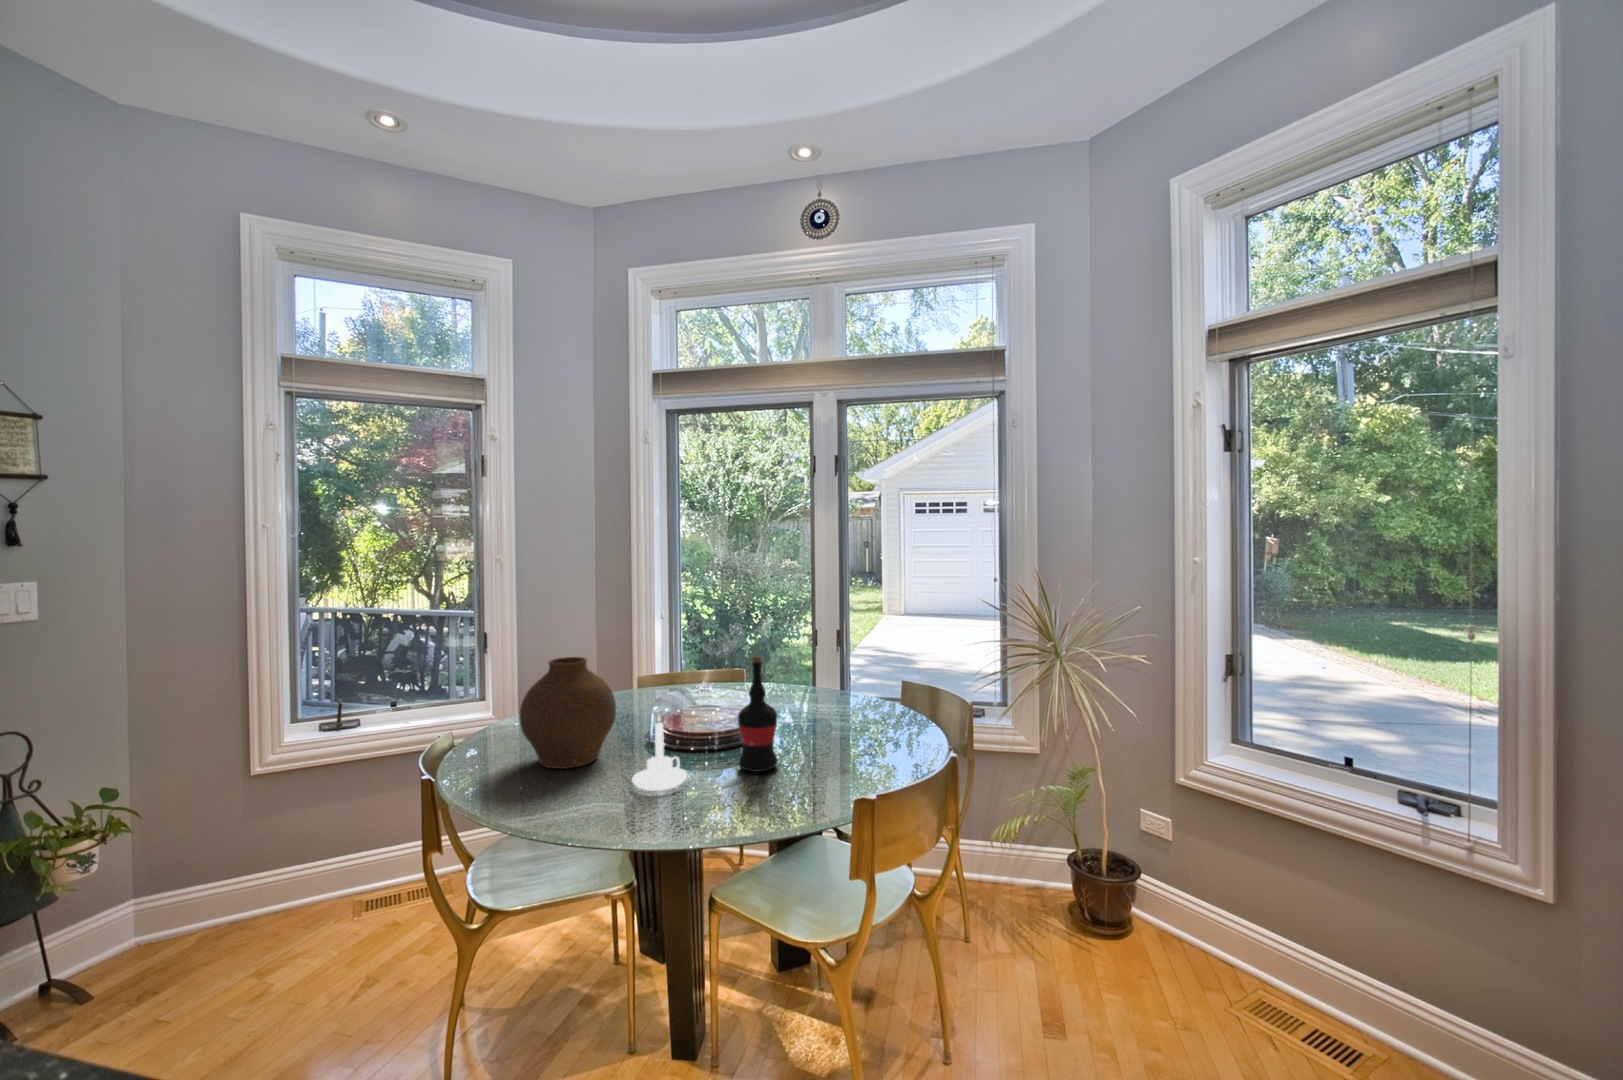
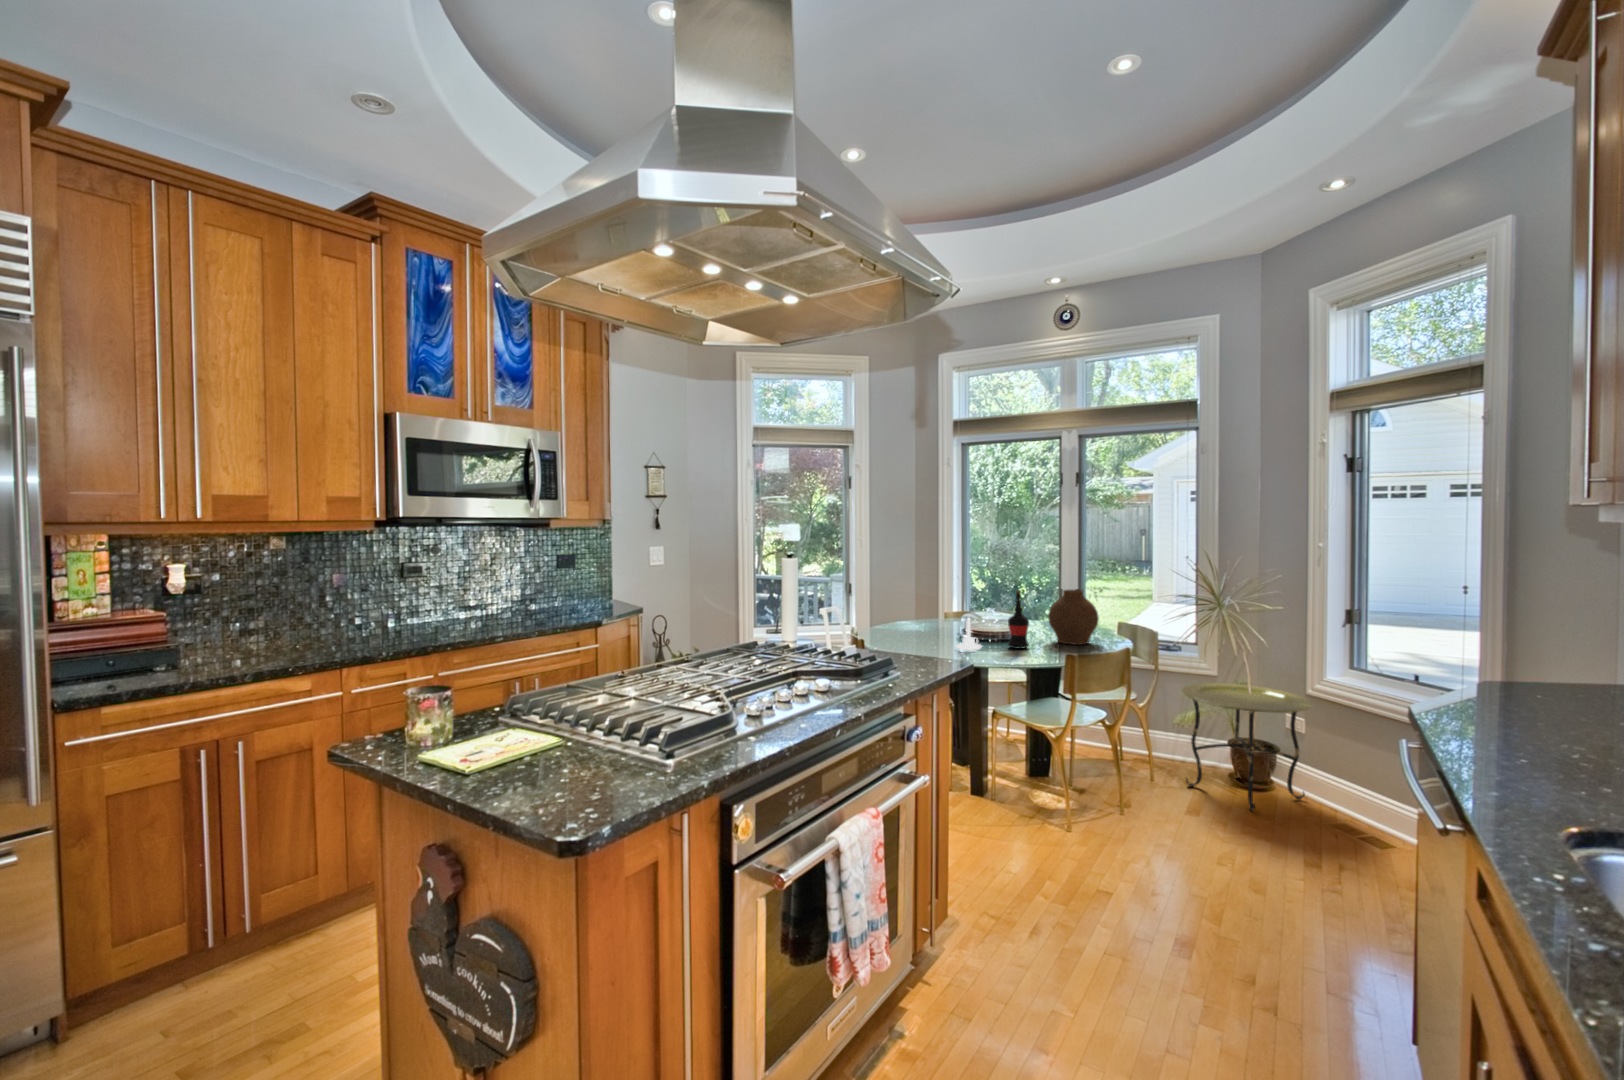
vase: present [519,657,616,769] -> present [1048,590,1099,645]
side table: none [1011,770,1206,1006] -> present [1182,683,1312,811]

